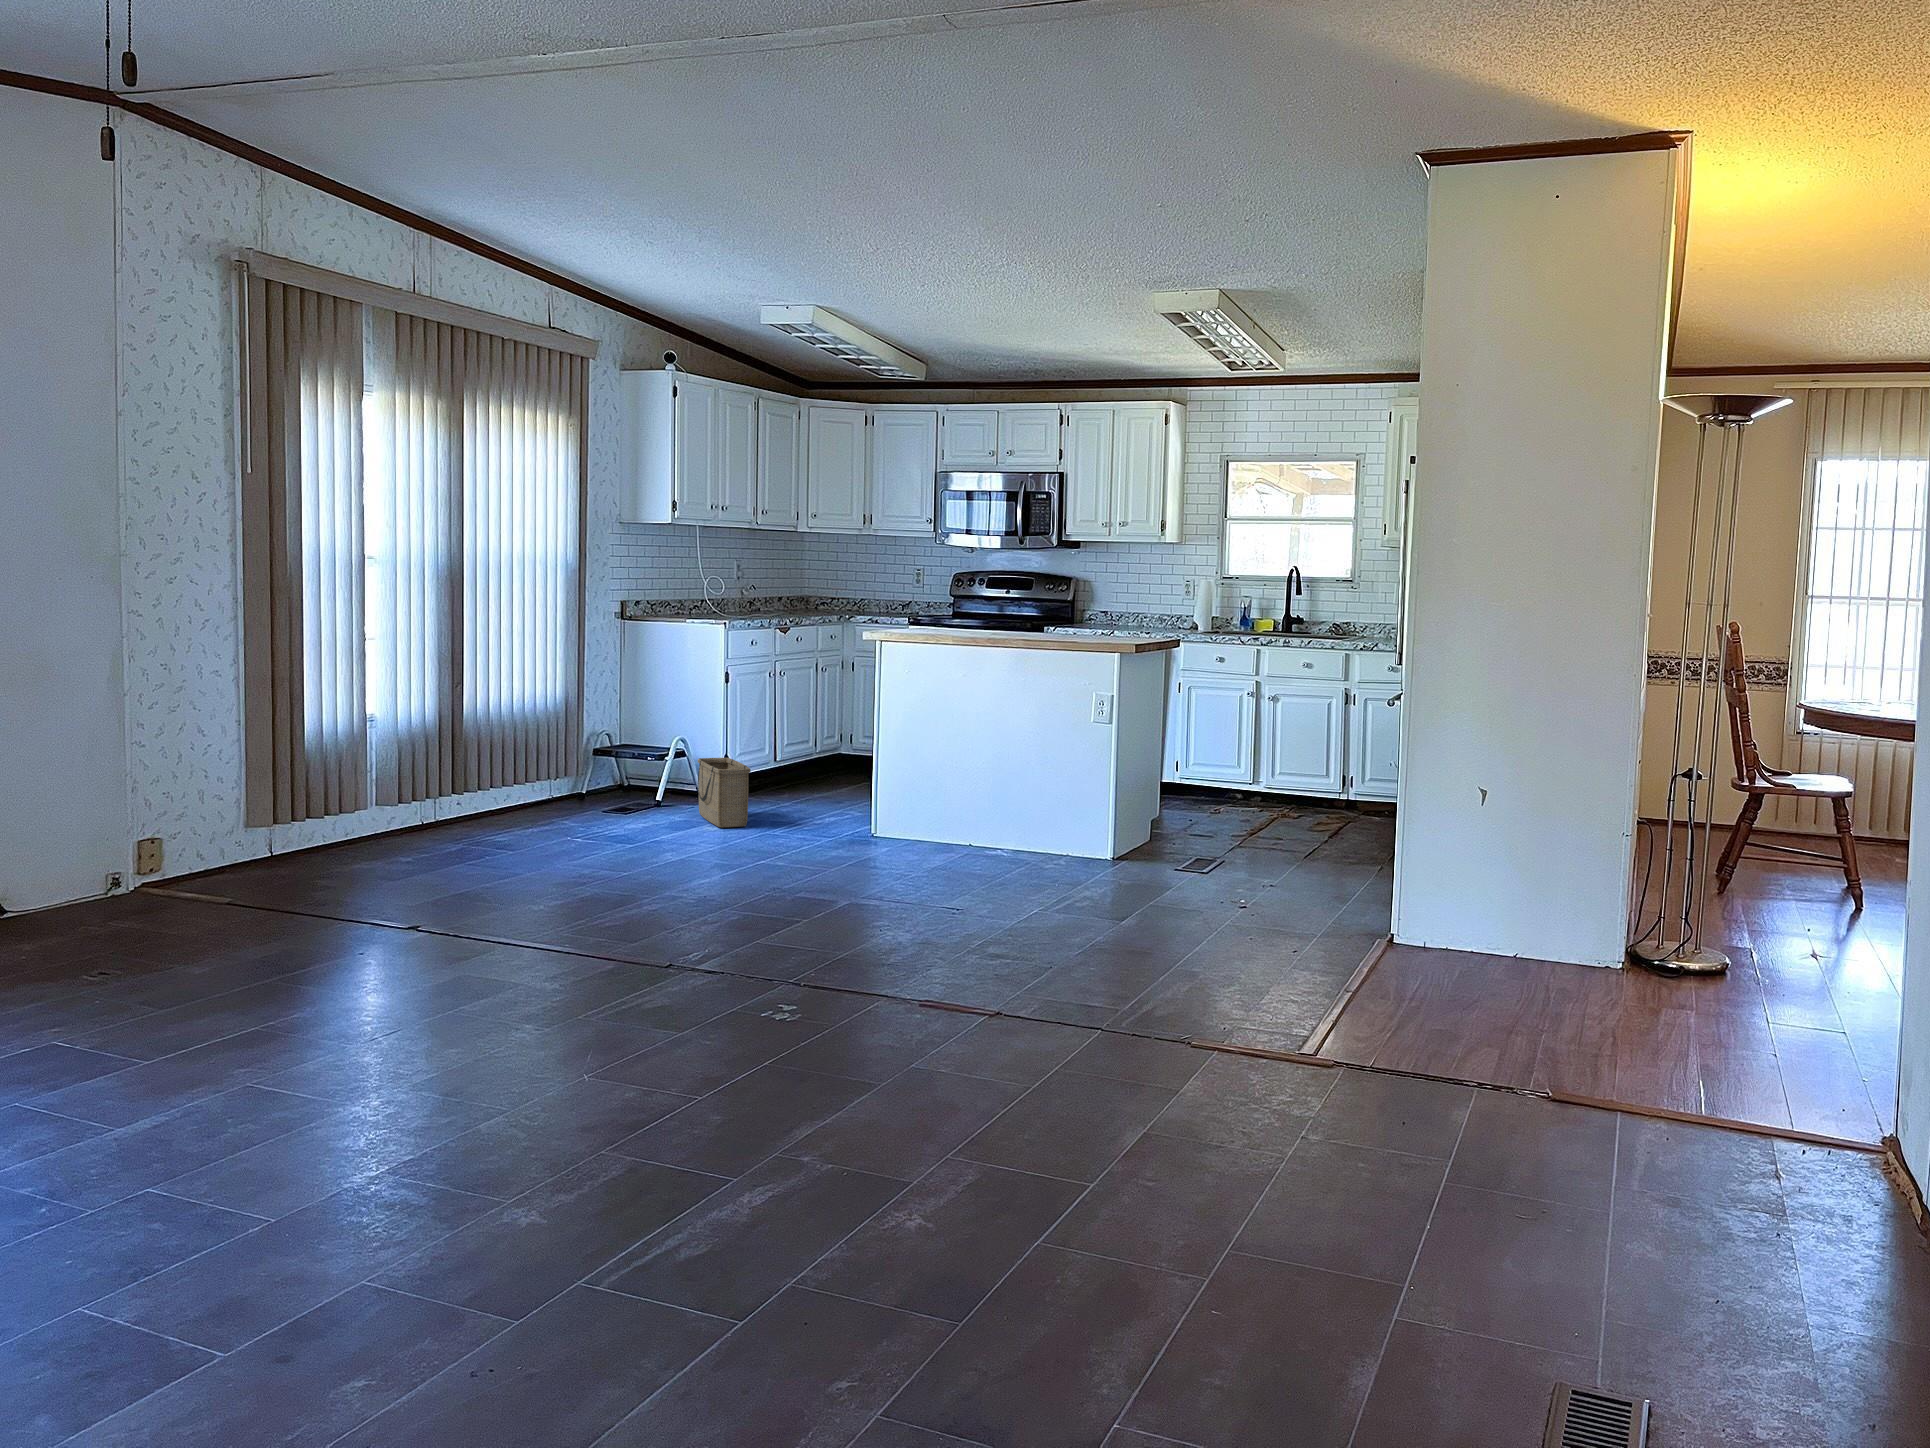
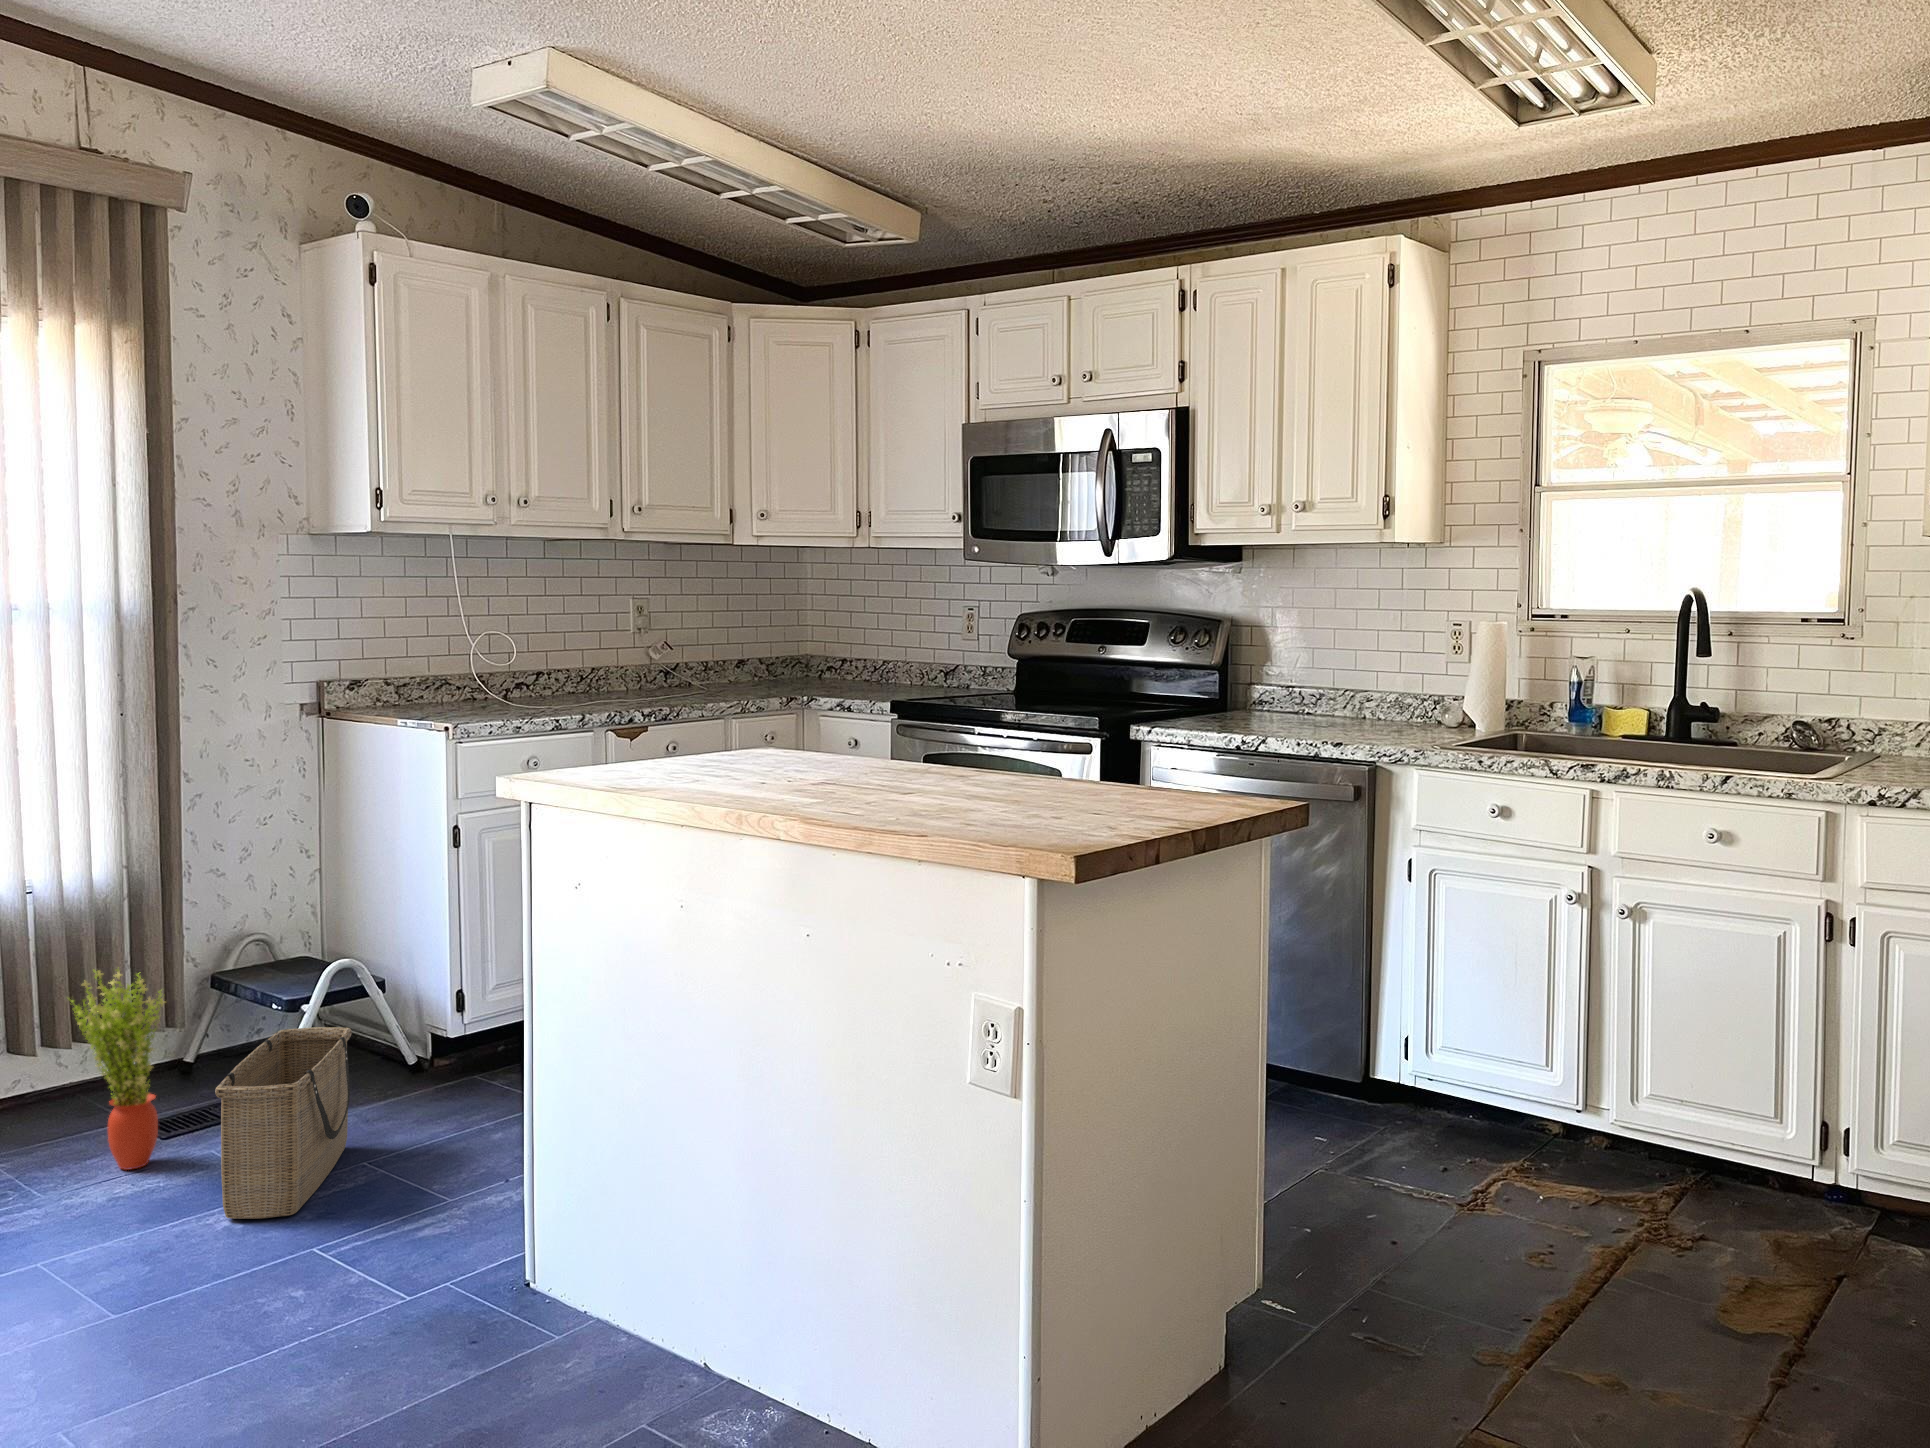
potted plant: none [615,728,657,820] -> present [71,969,165,1170]

